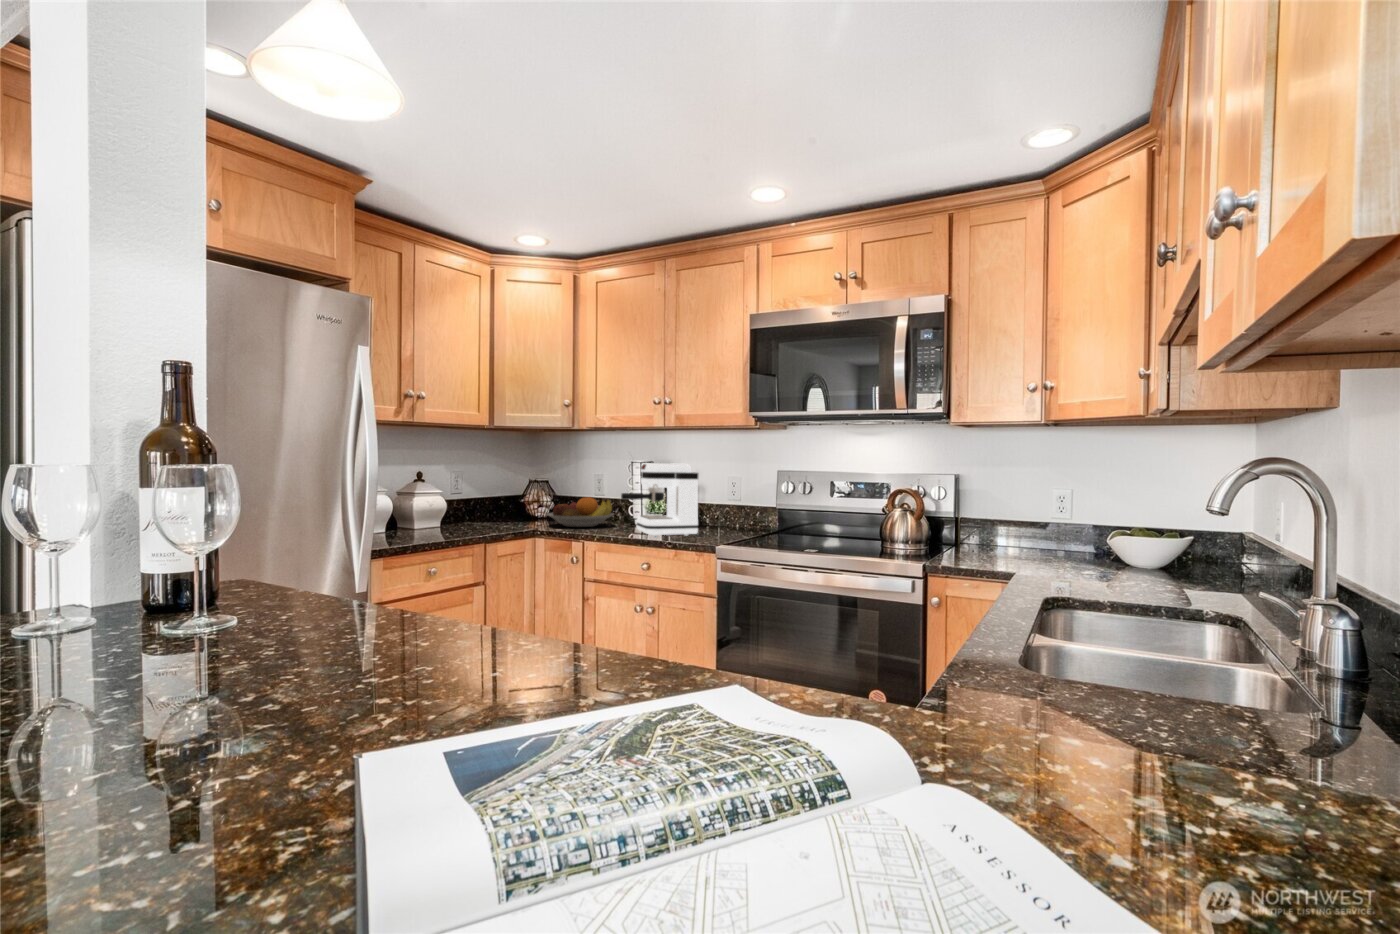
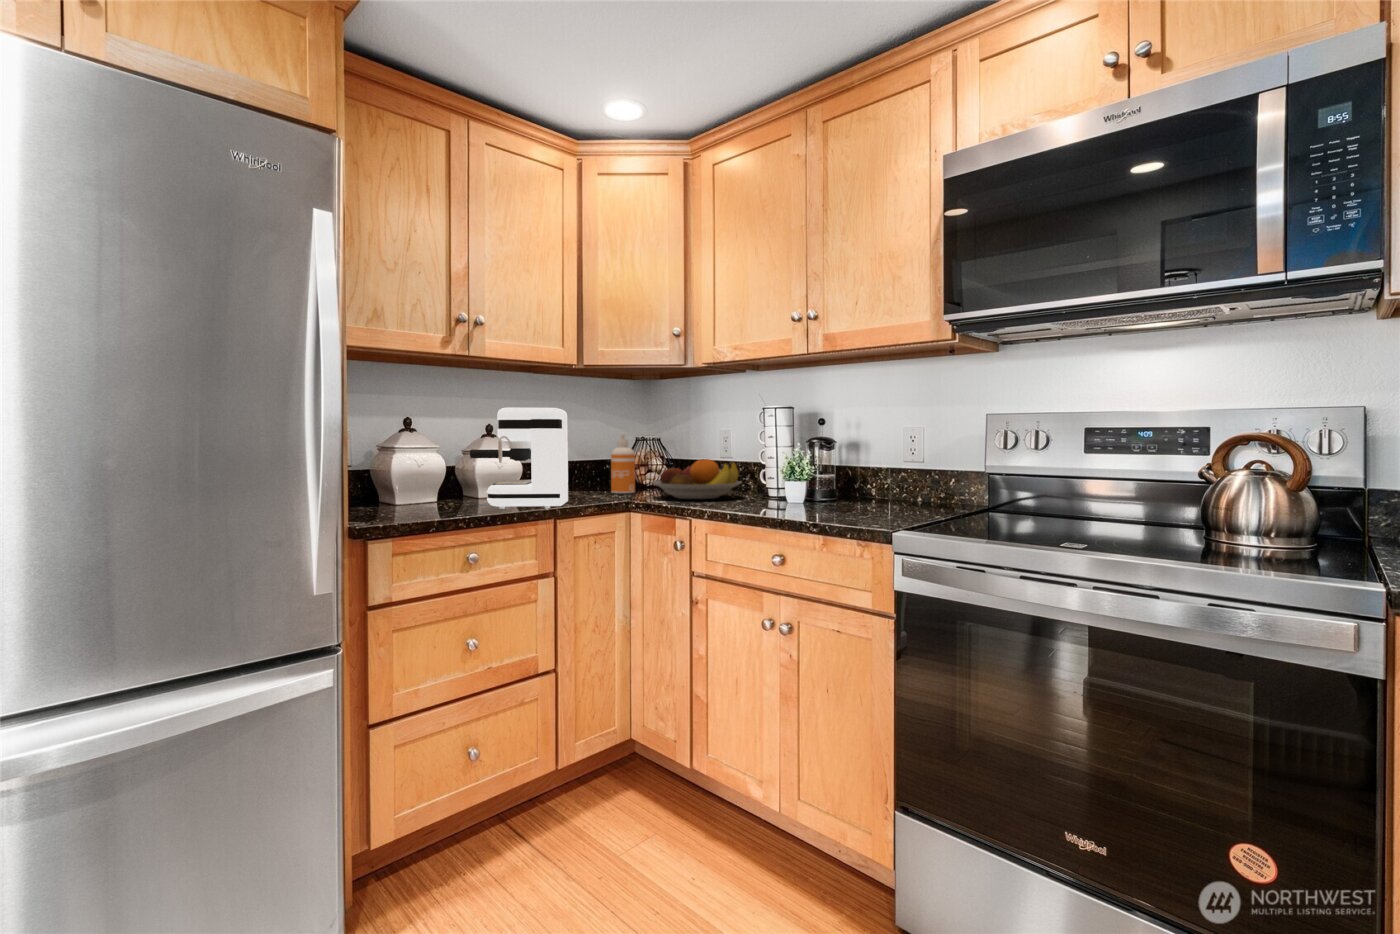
coffee maker: present [621,463,698,537] -> present [470,408,568,509]
soap dispenser: none [509,476,529,523] -> present [611,434,635,493]

